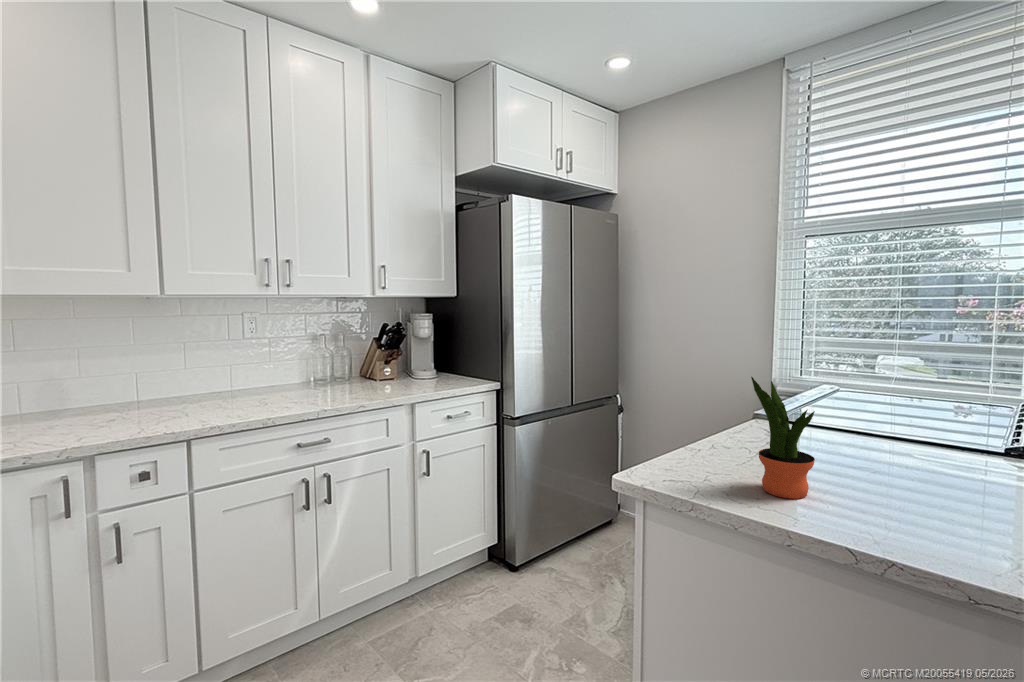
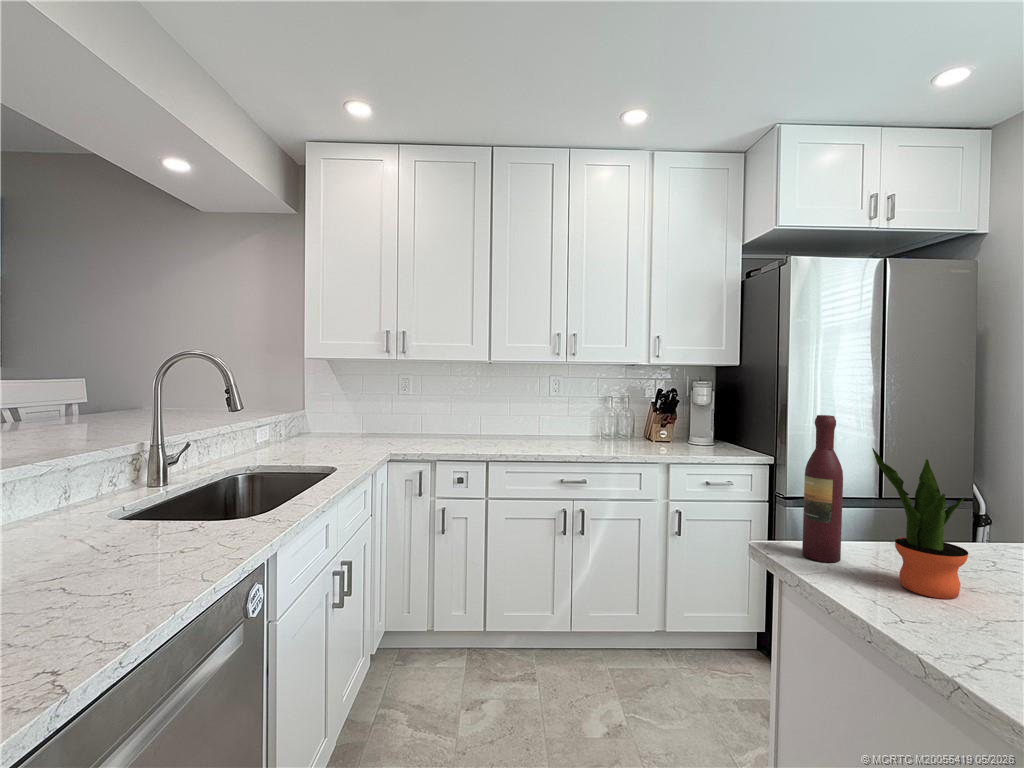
wine bottle: none [670,348,705,487] -> present [802,415,843,562]

